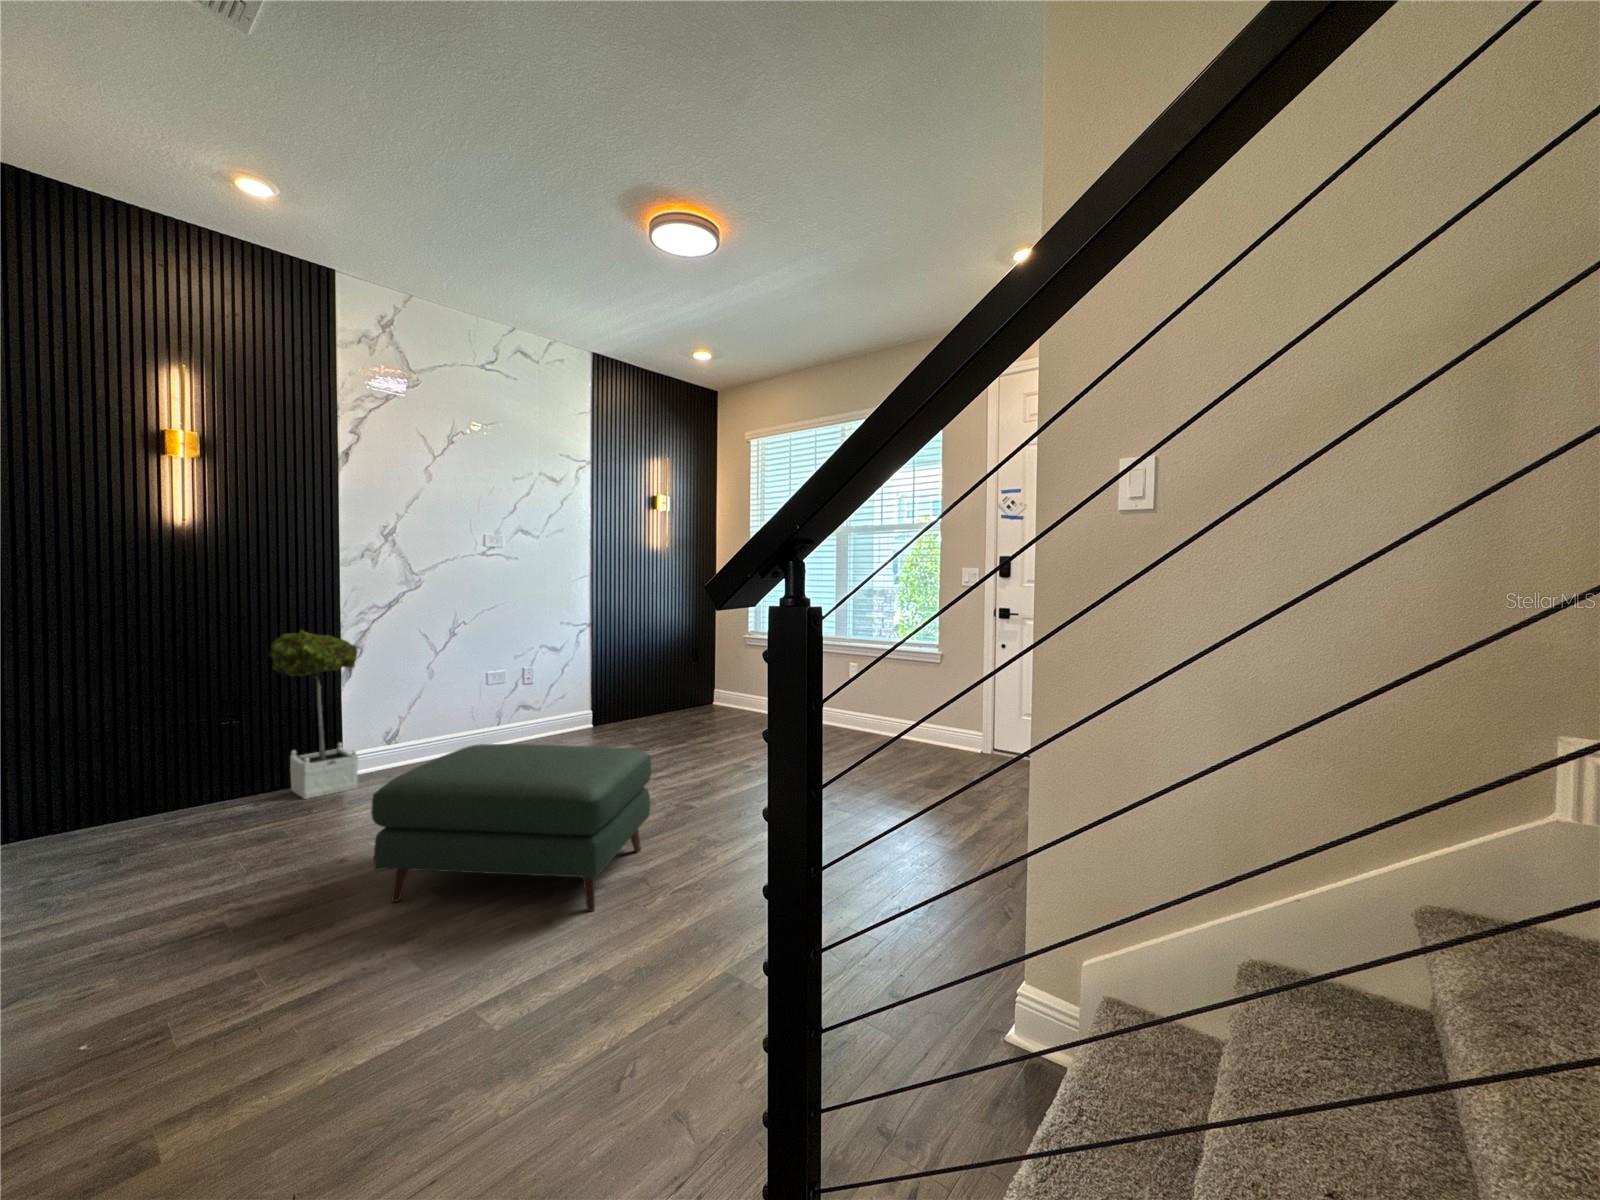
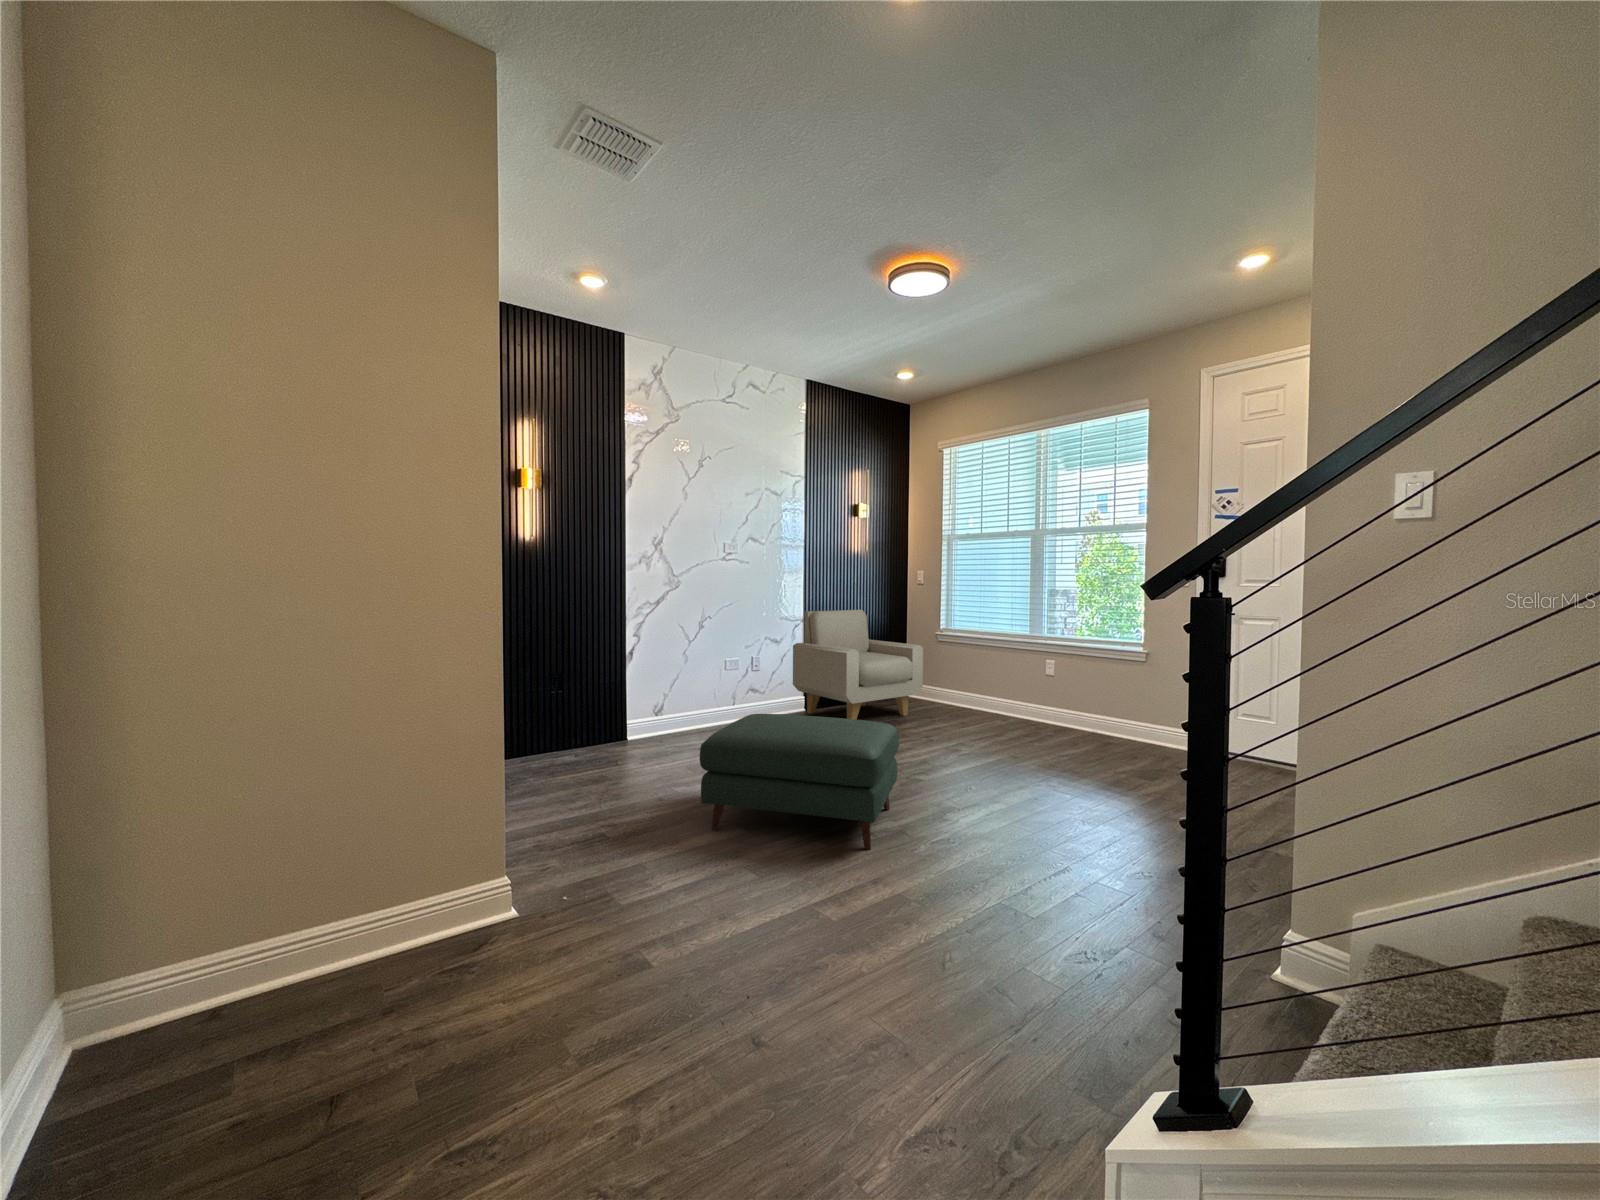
armchair: none [576,613,724,743] -> present [793,610,923,719]
potted tree: present [269,630,358,799] -> none [584,620,643,754]

